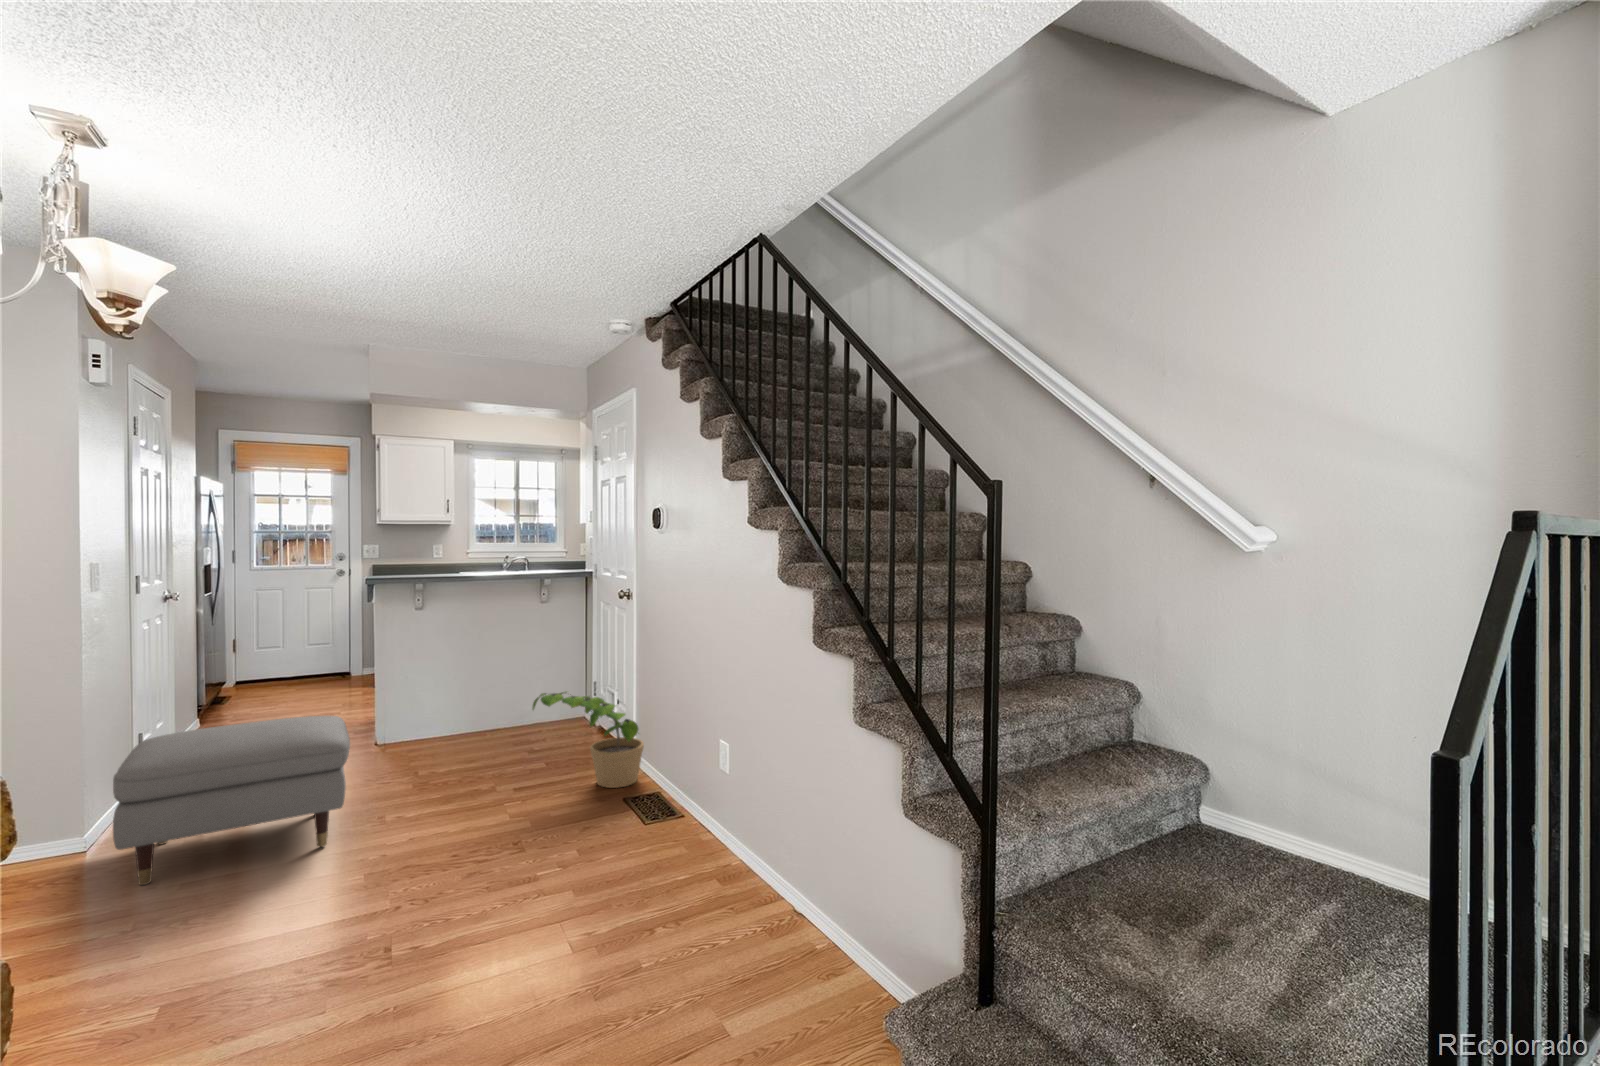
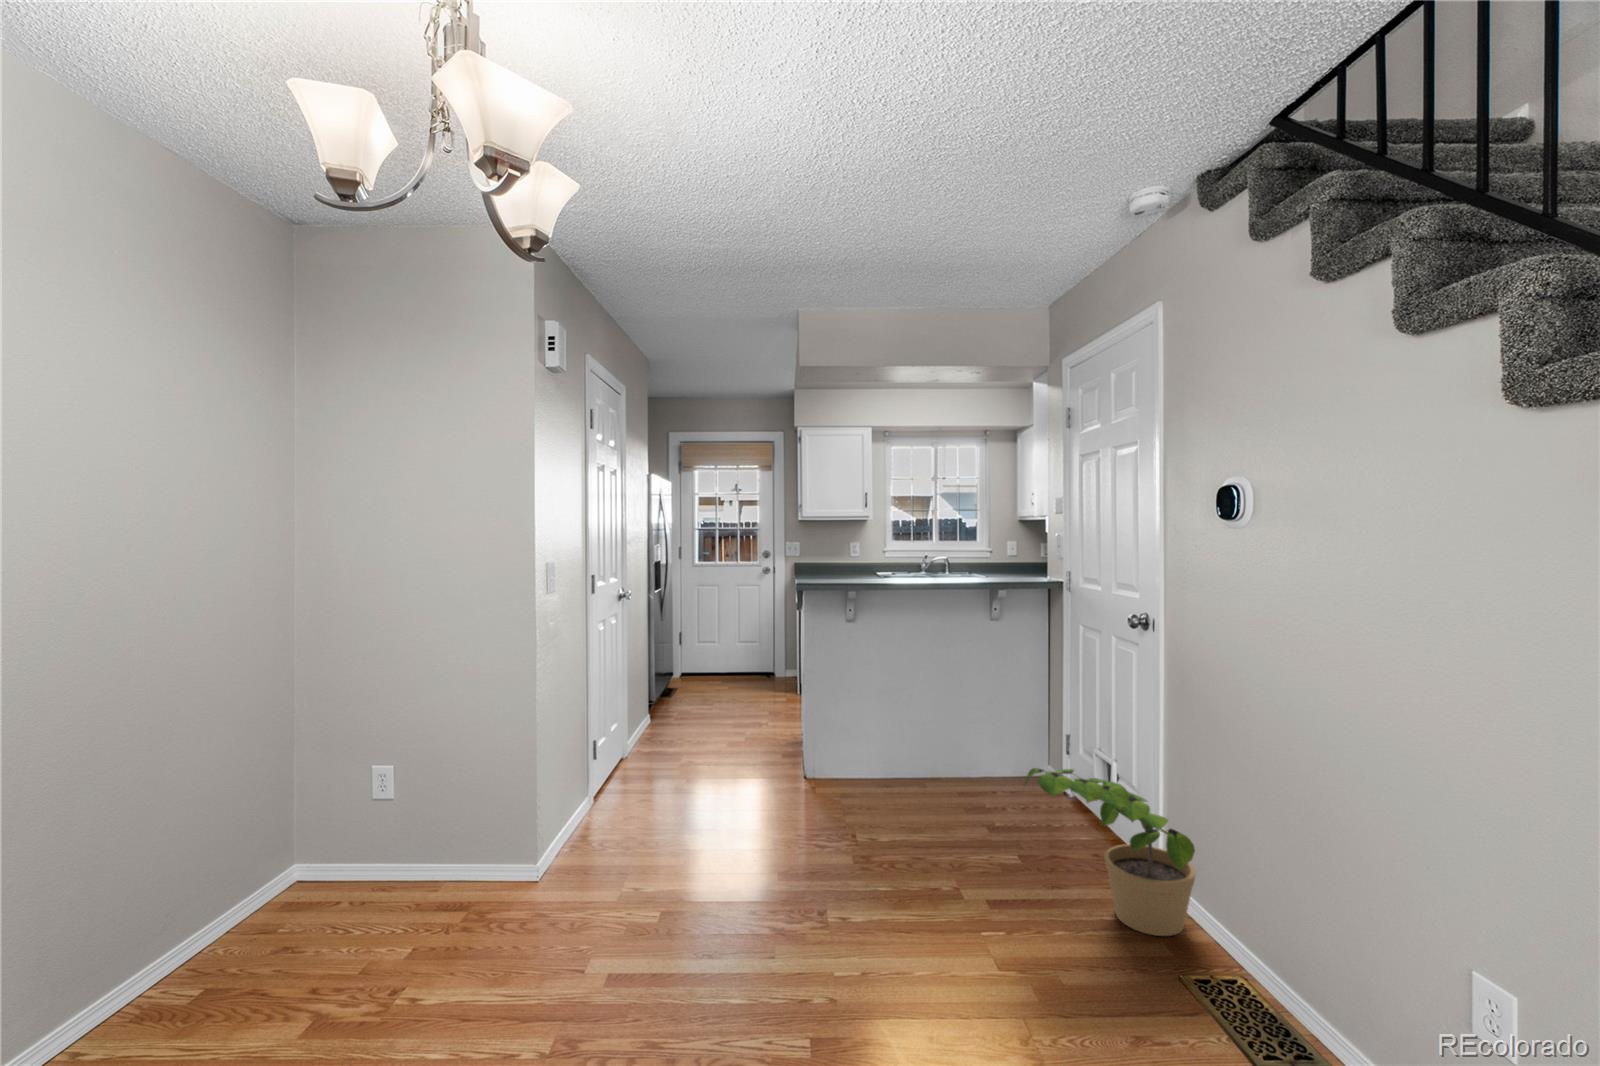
ottoman: present [113,716,350,885] -> none [551,761,796,967]

